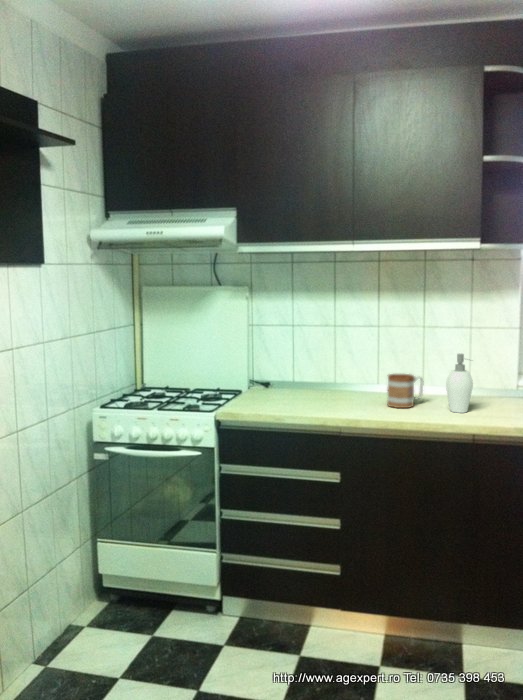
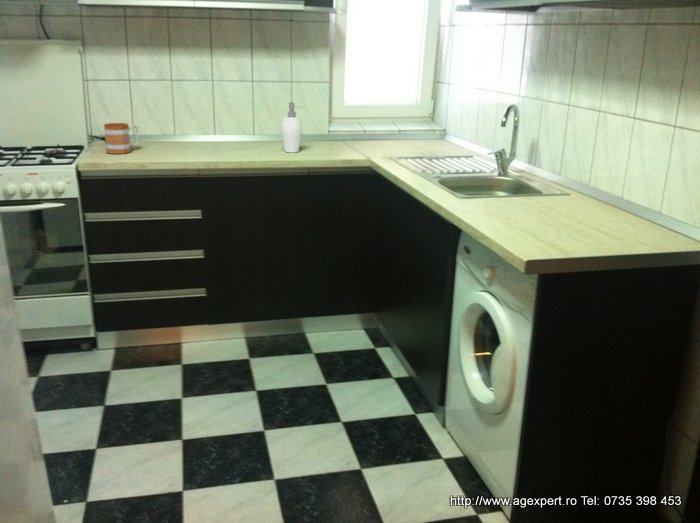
mug: present [387,374,424,408] -> present [104,123,138,154]

